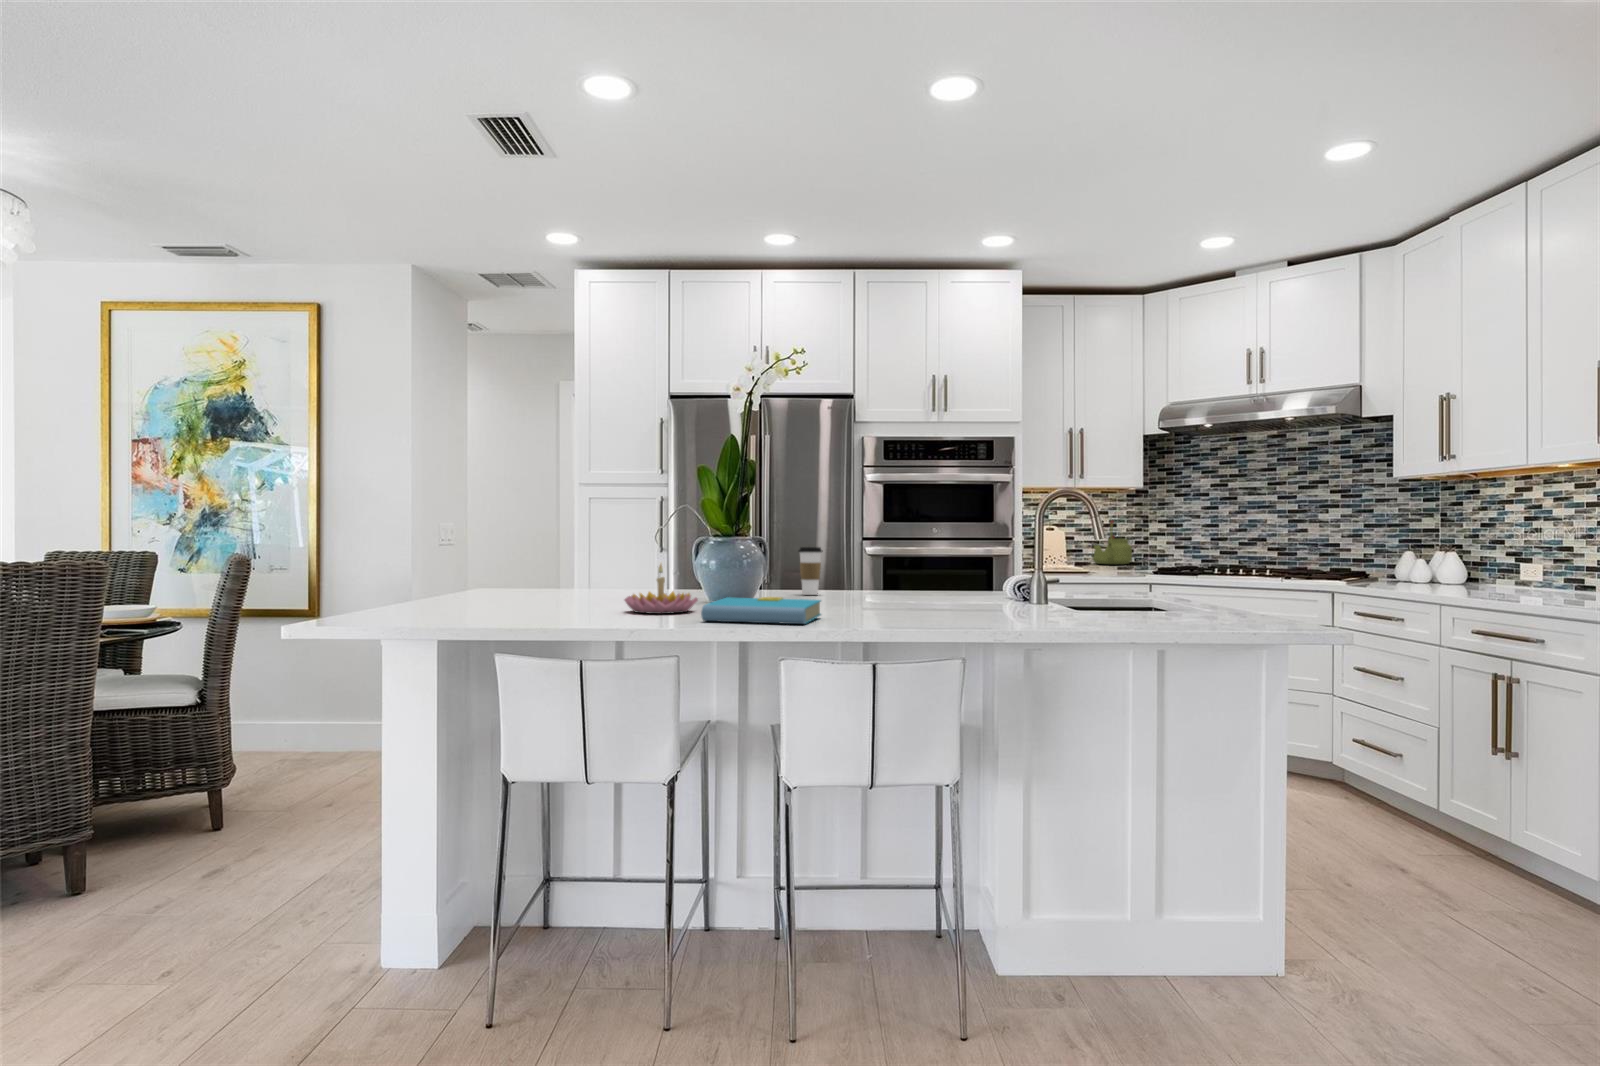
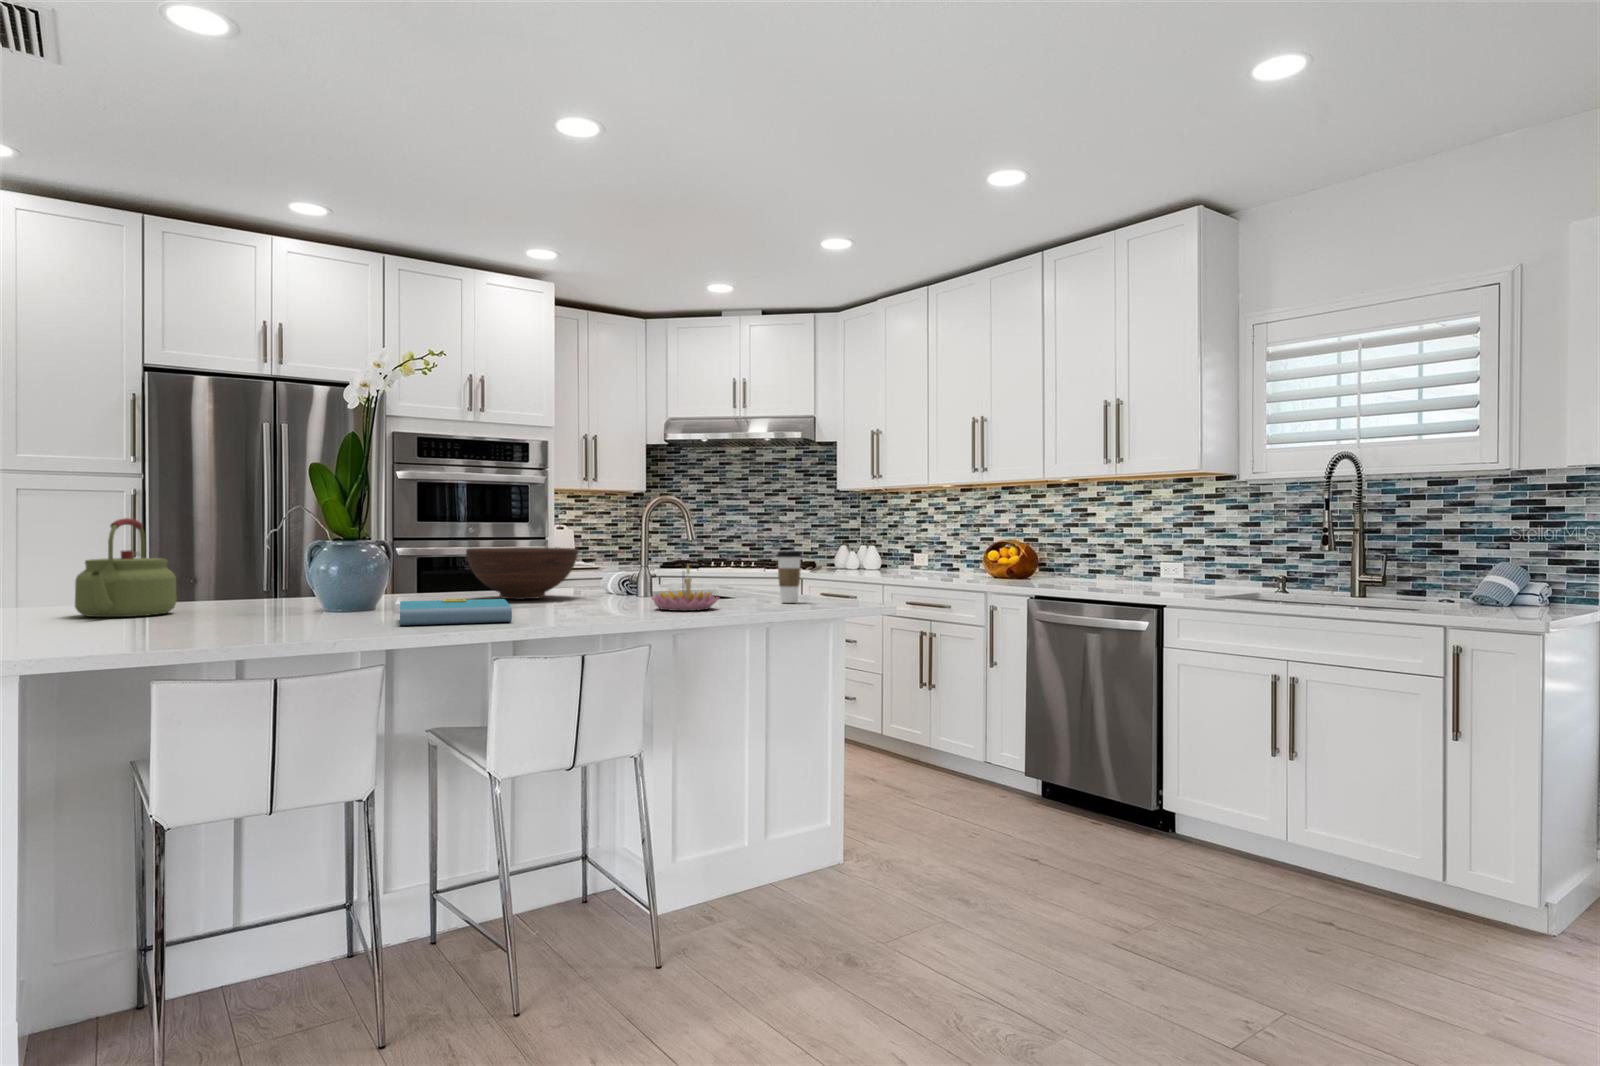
kettle: present [1093,521,1132,564] -> present [75,518,176,617]
coffee cup: present [799,547,823,595] -> present [777,552,802,603]
fruit bowl: none [845,547,958,601] -> present [466,548,578,599]
candle holder: present [625,564,698,614] -> present [652,566,719,611]

